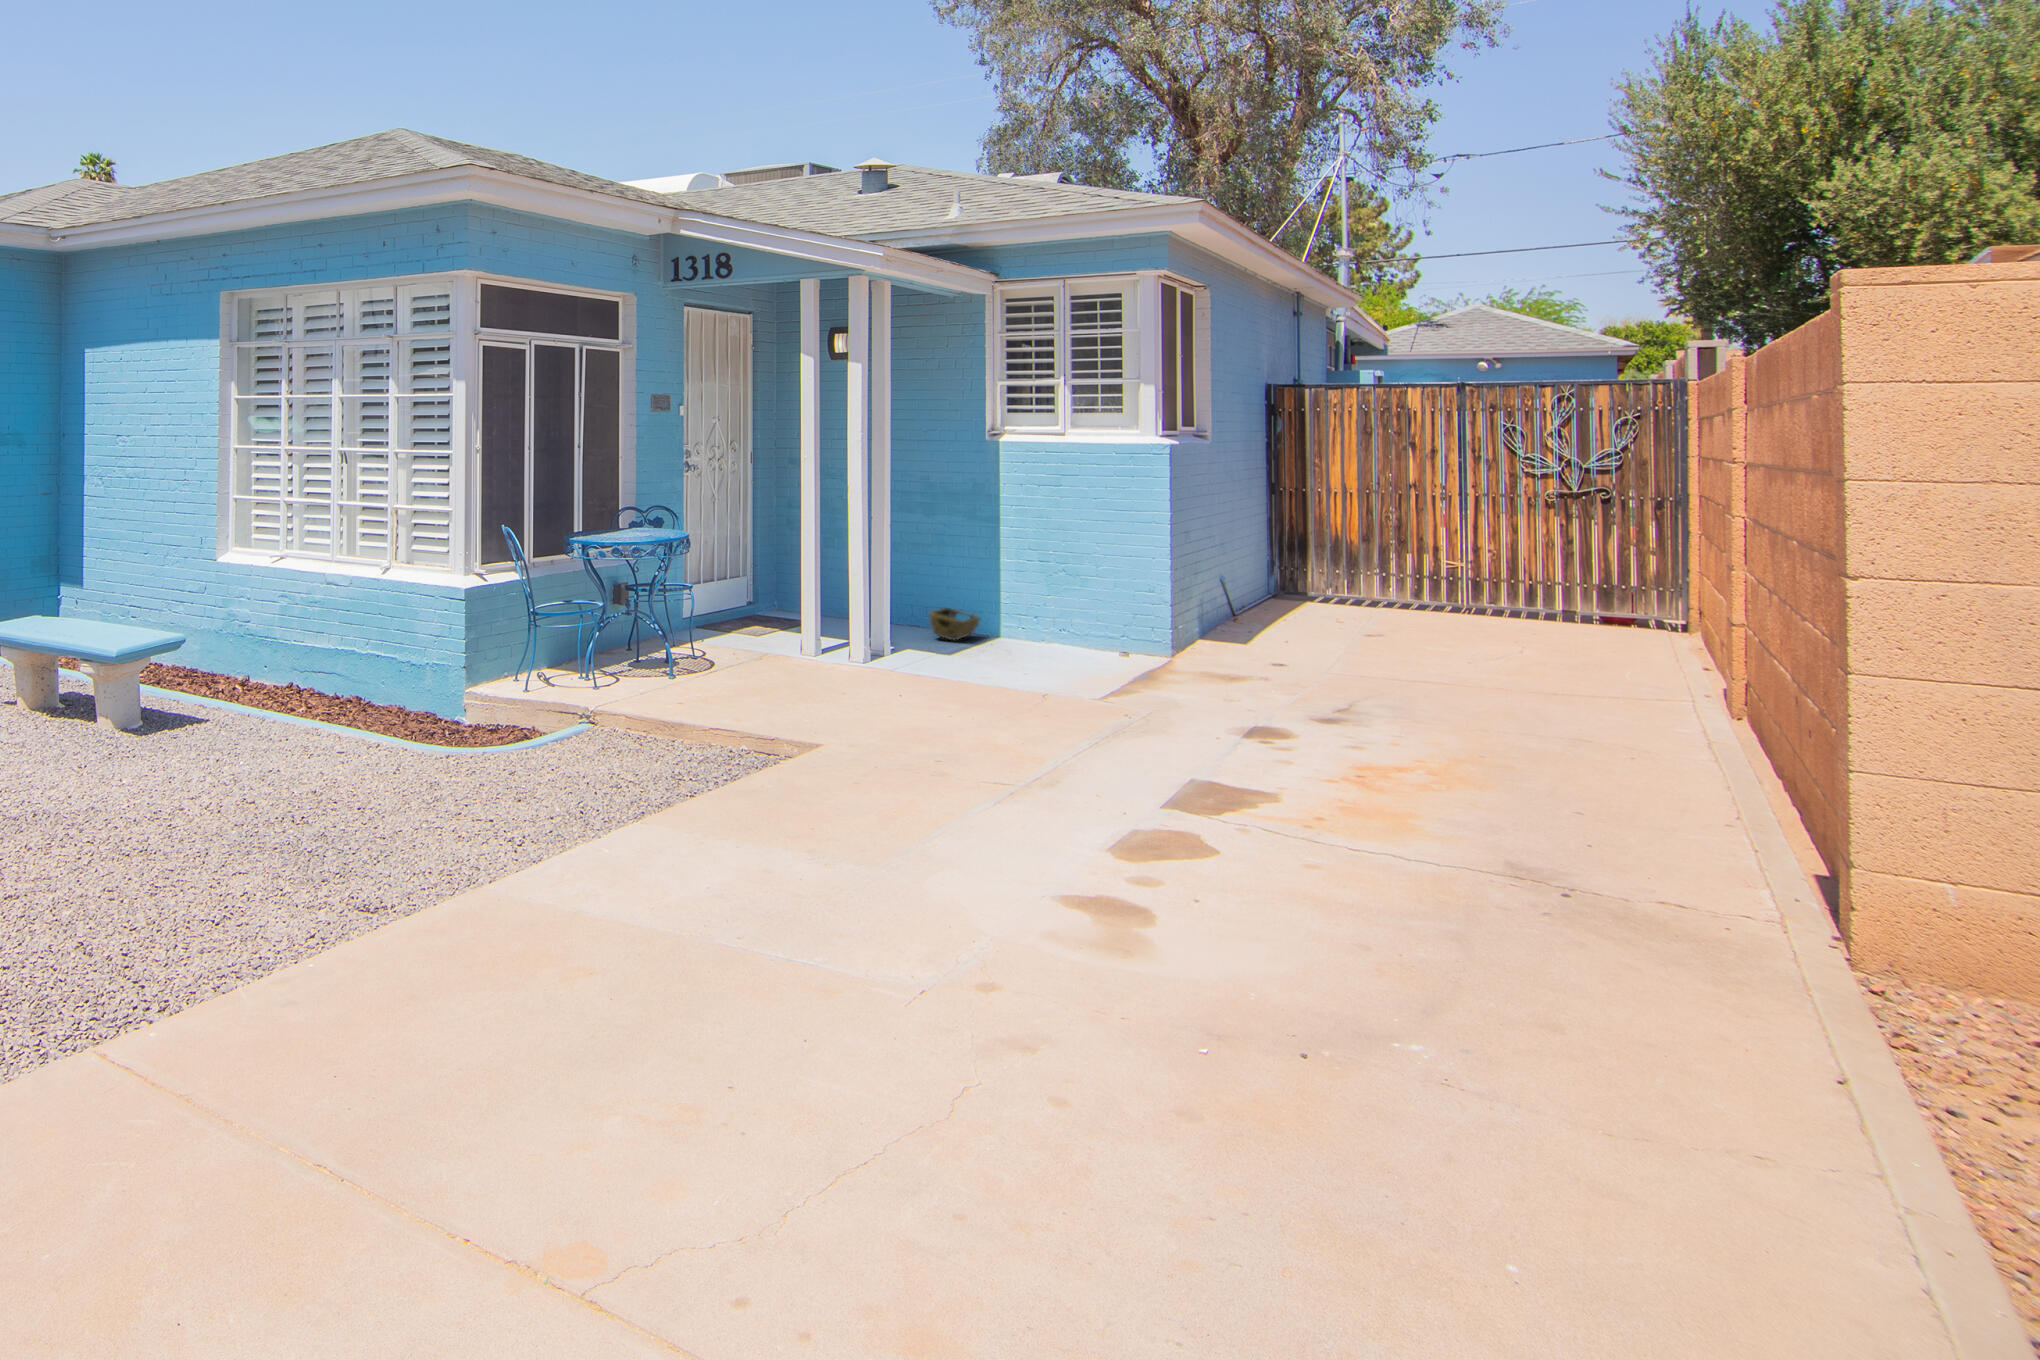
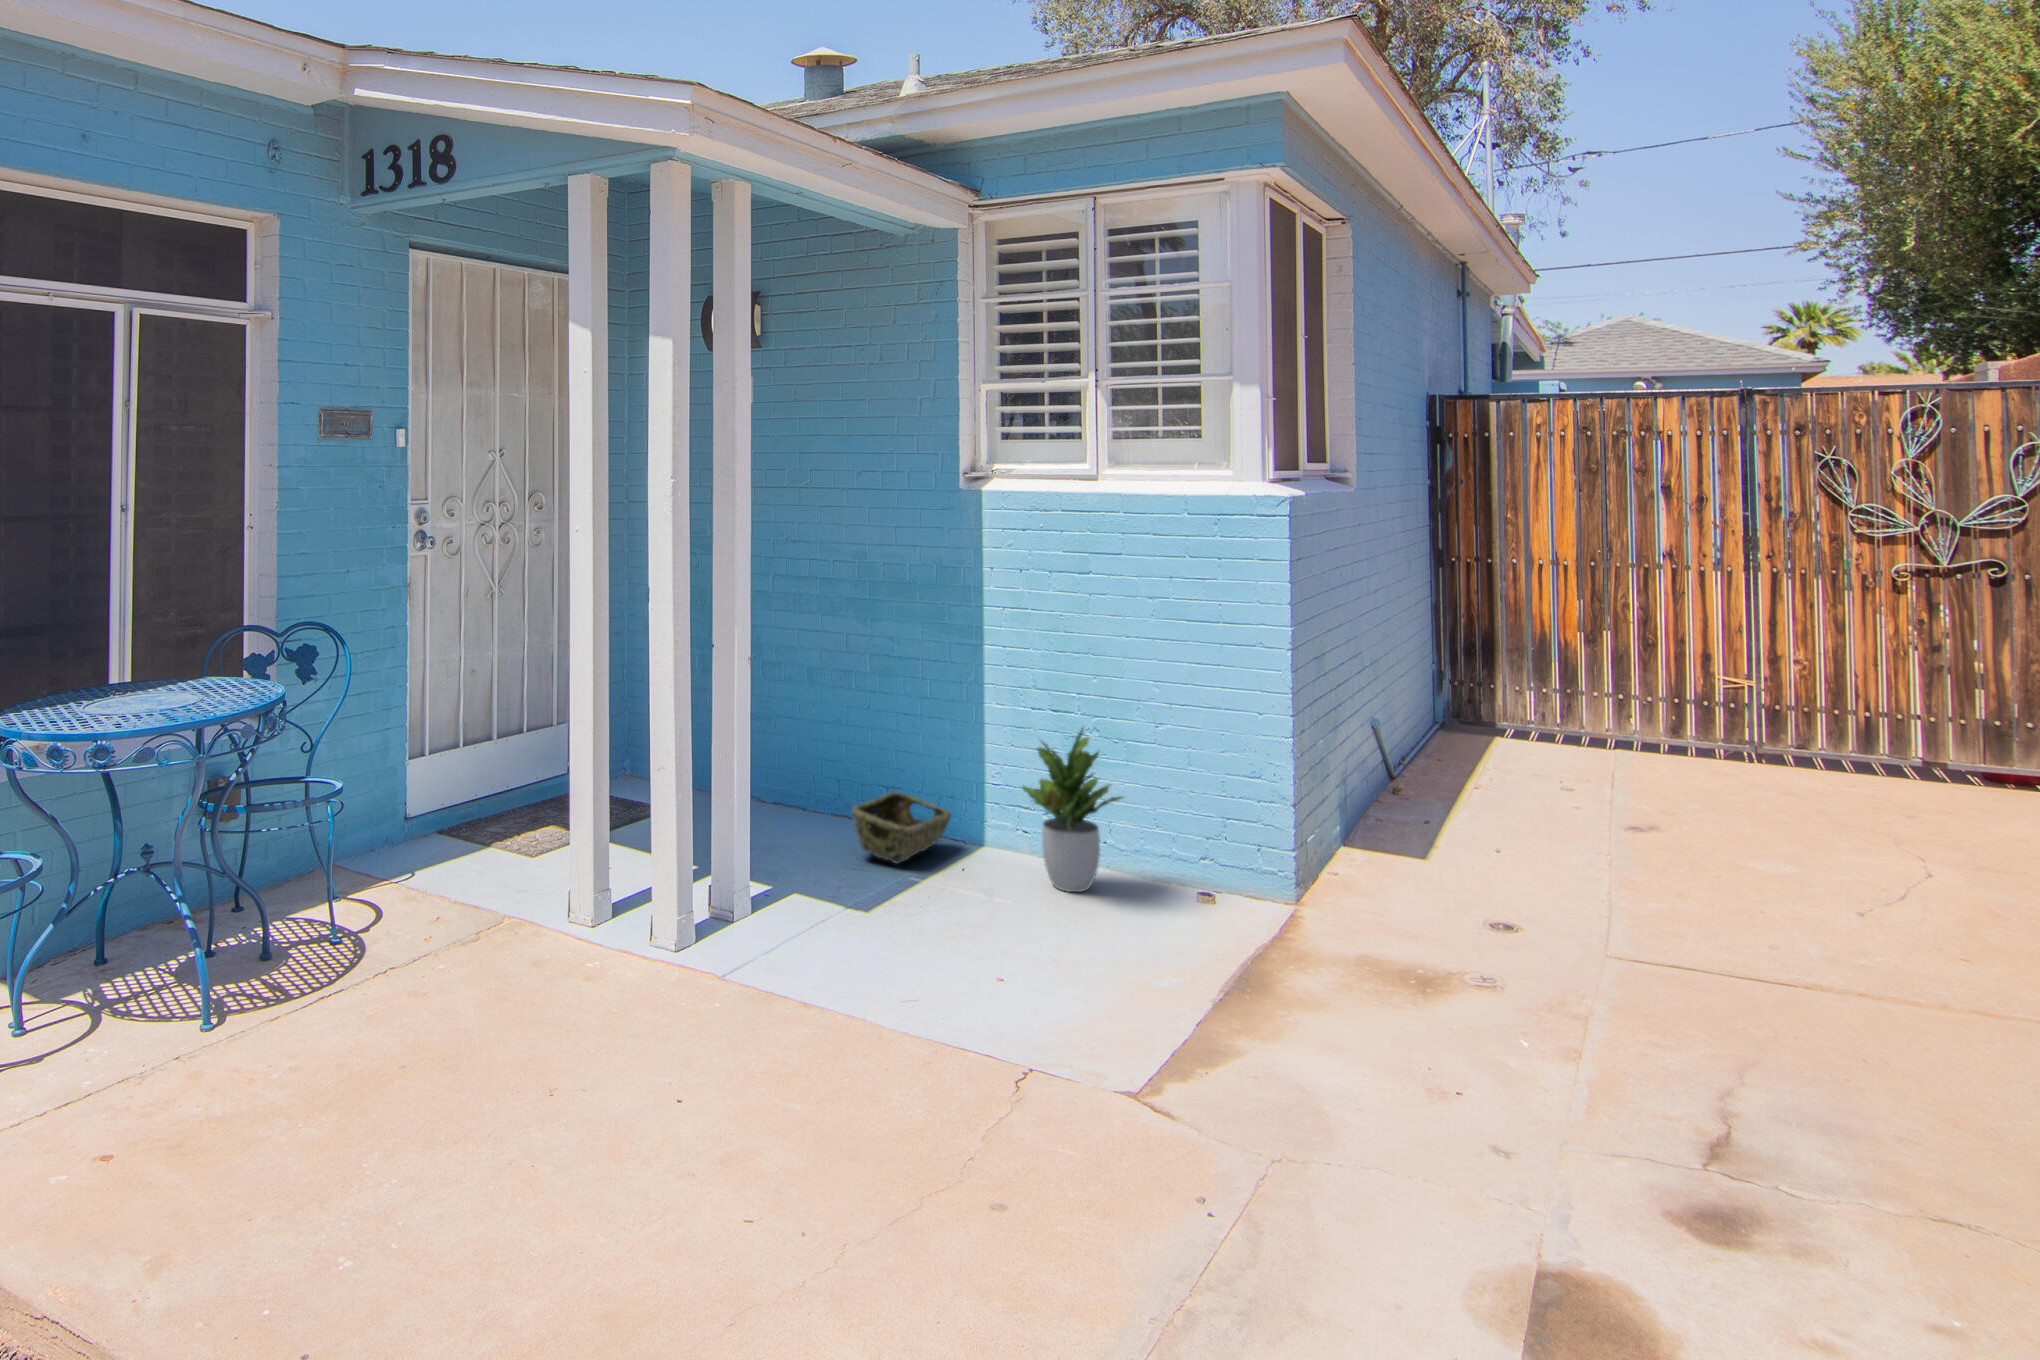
potted plant: none [1024,565,1081,650] -> present [1022,728,1123,892]

